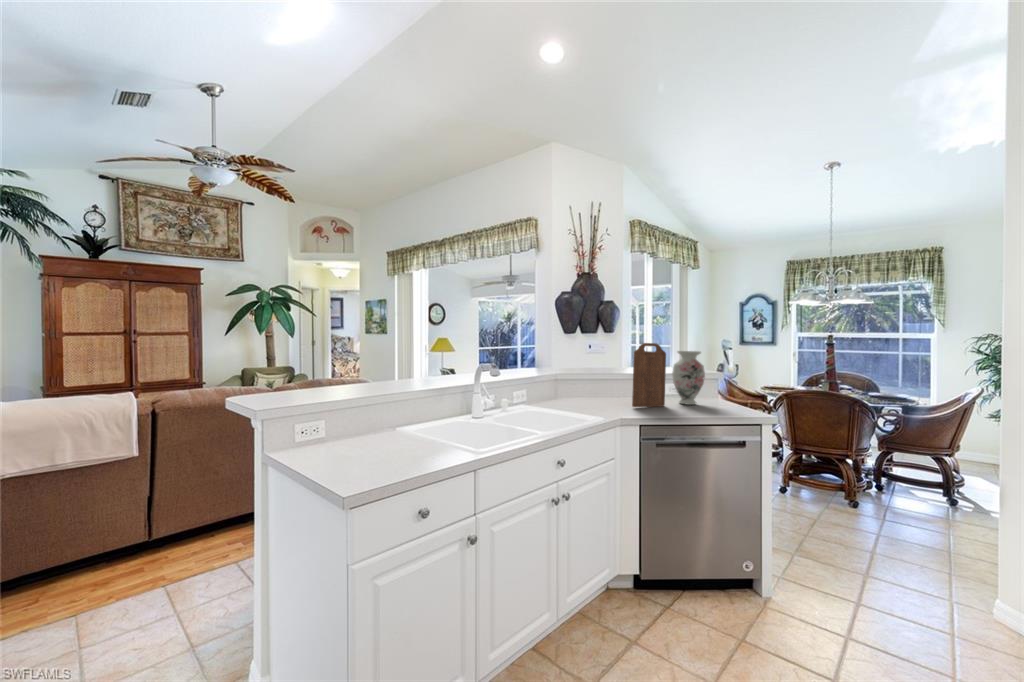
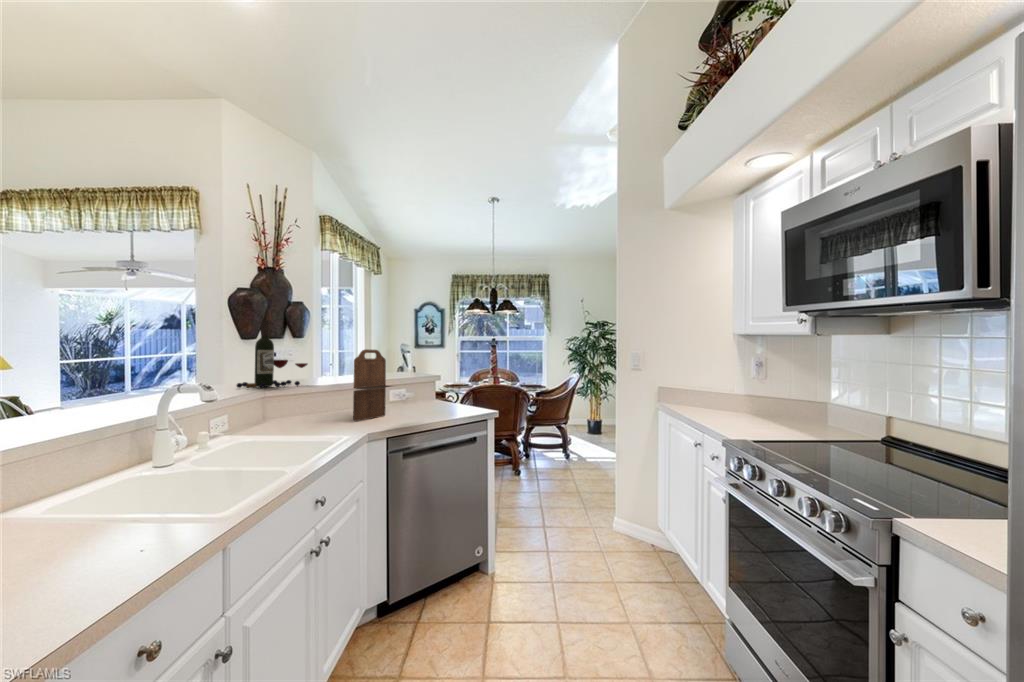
wine bottle: none [550,318,605,372] -> present [237,320,307,388]
vase: present [672,351,705,405] -> none [390,357,421,411]

